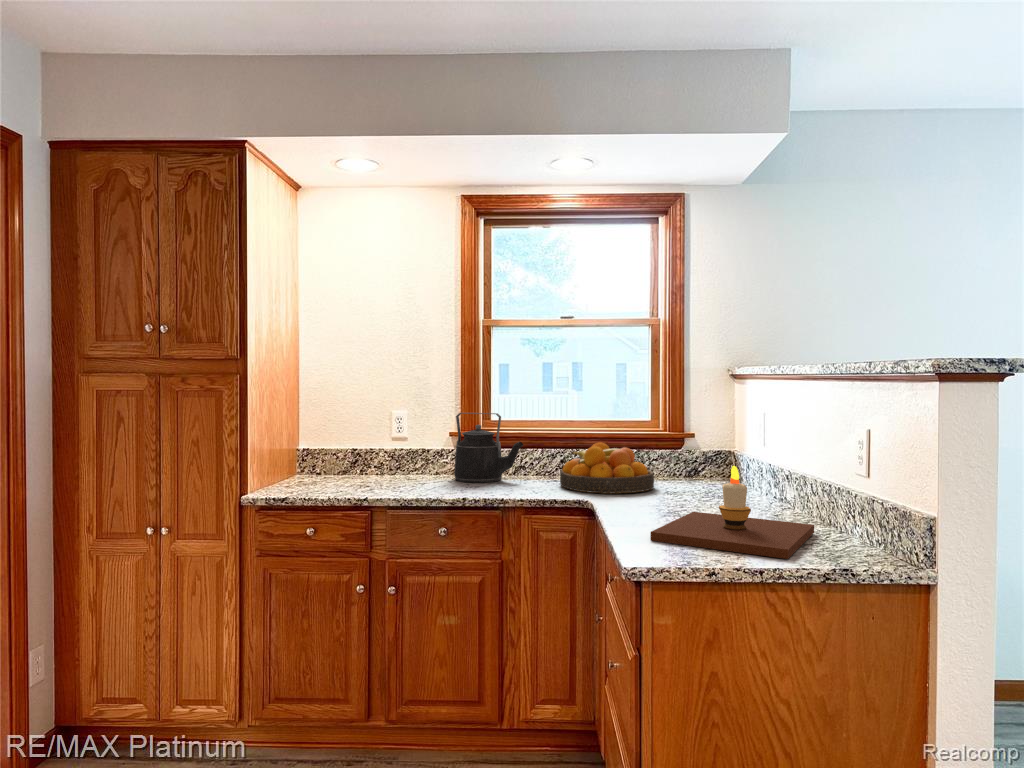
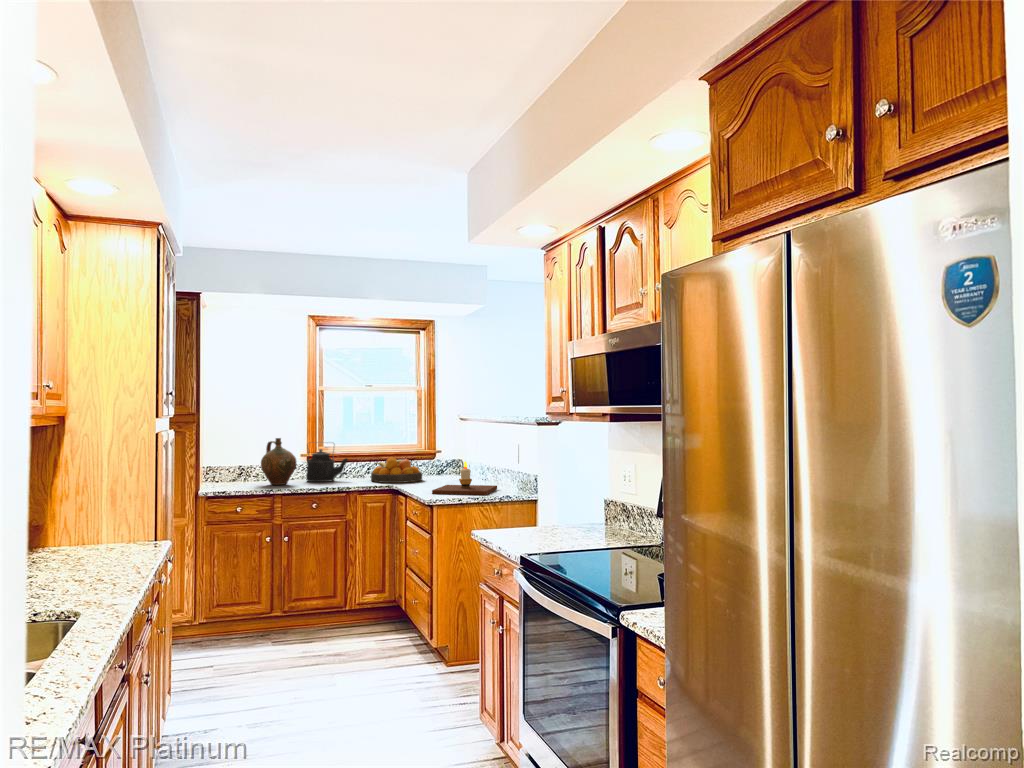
ceramic jug: none [369,404,426,486] -> present [261,438,296,485]

